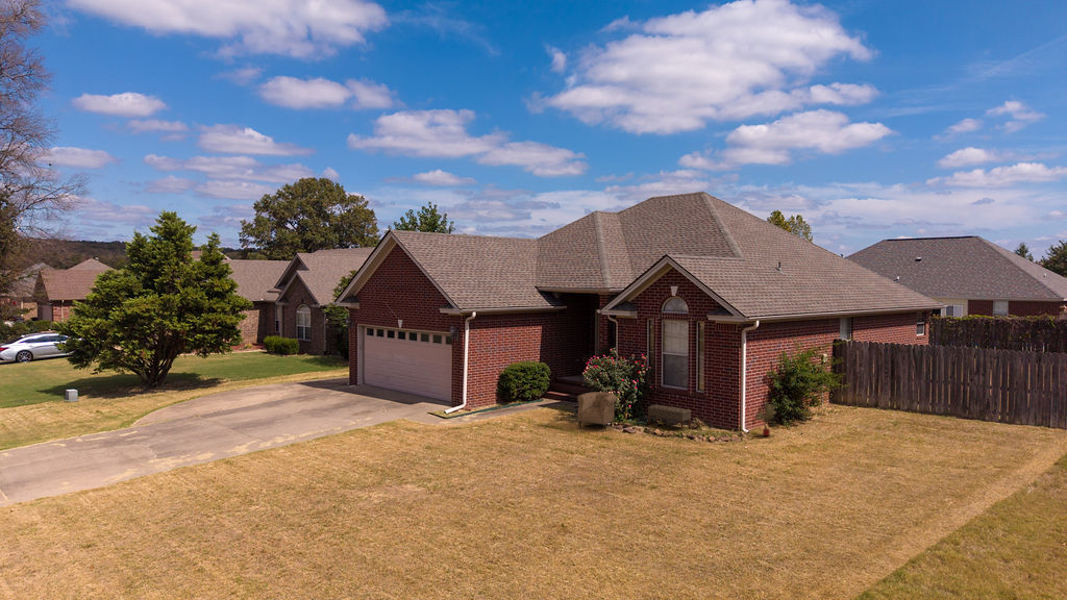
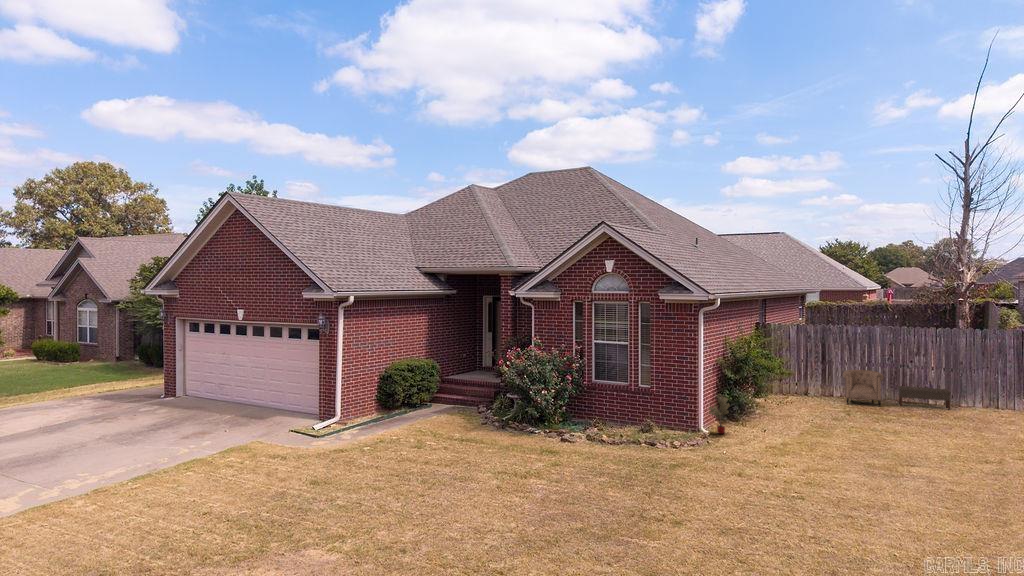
chair: present [578,392,616,431] -> present [843,370,884,407]
bench: present [648,405,691,430] -> present [898,386,951,410]

